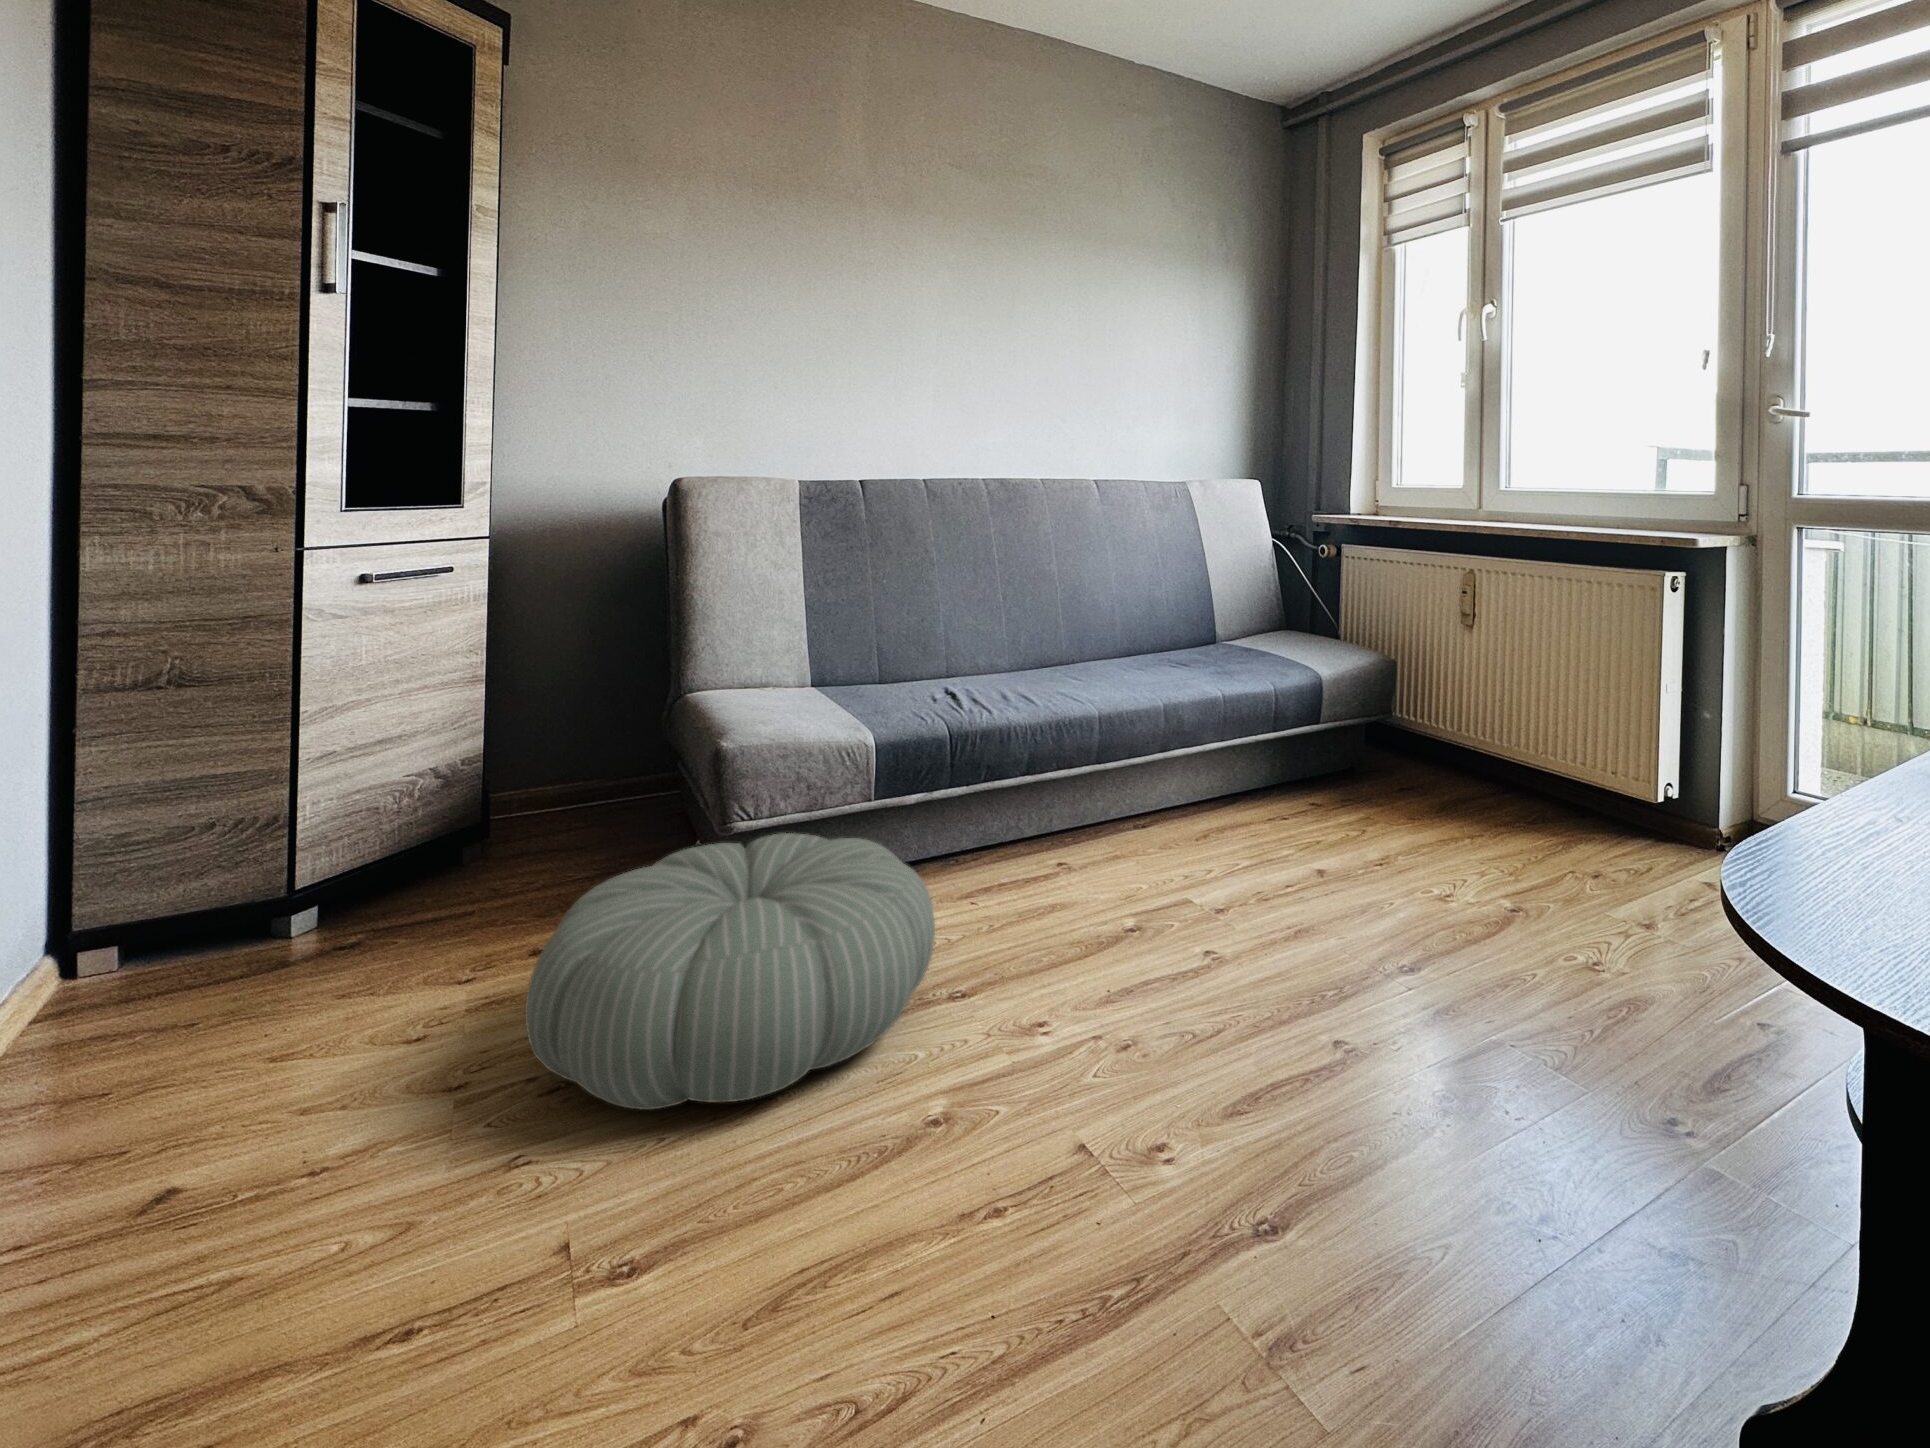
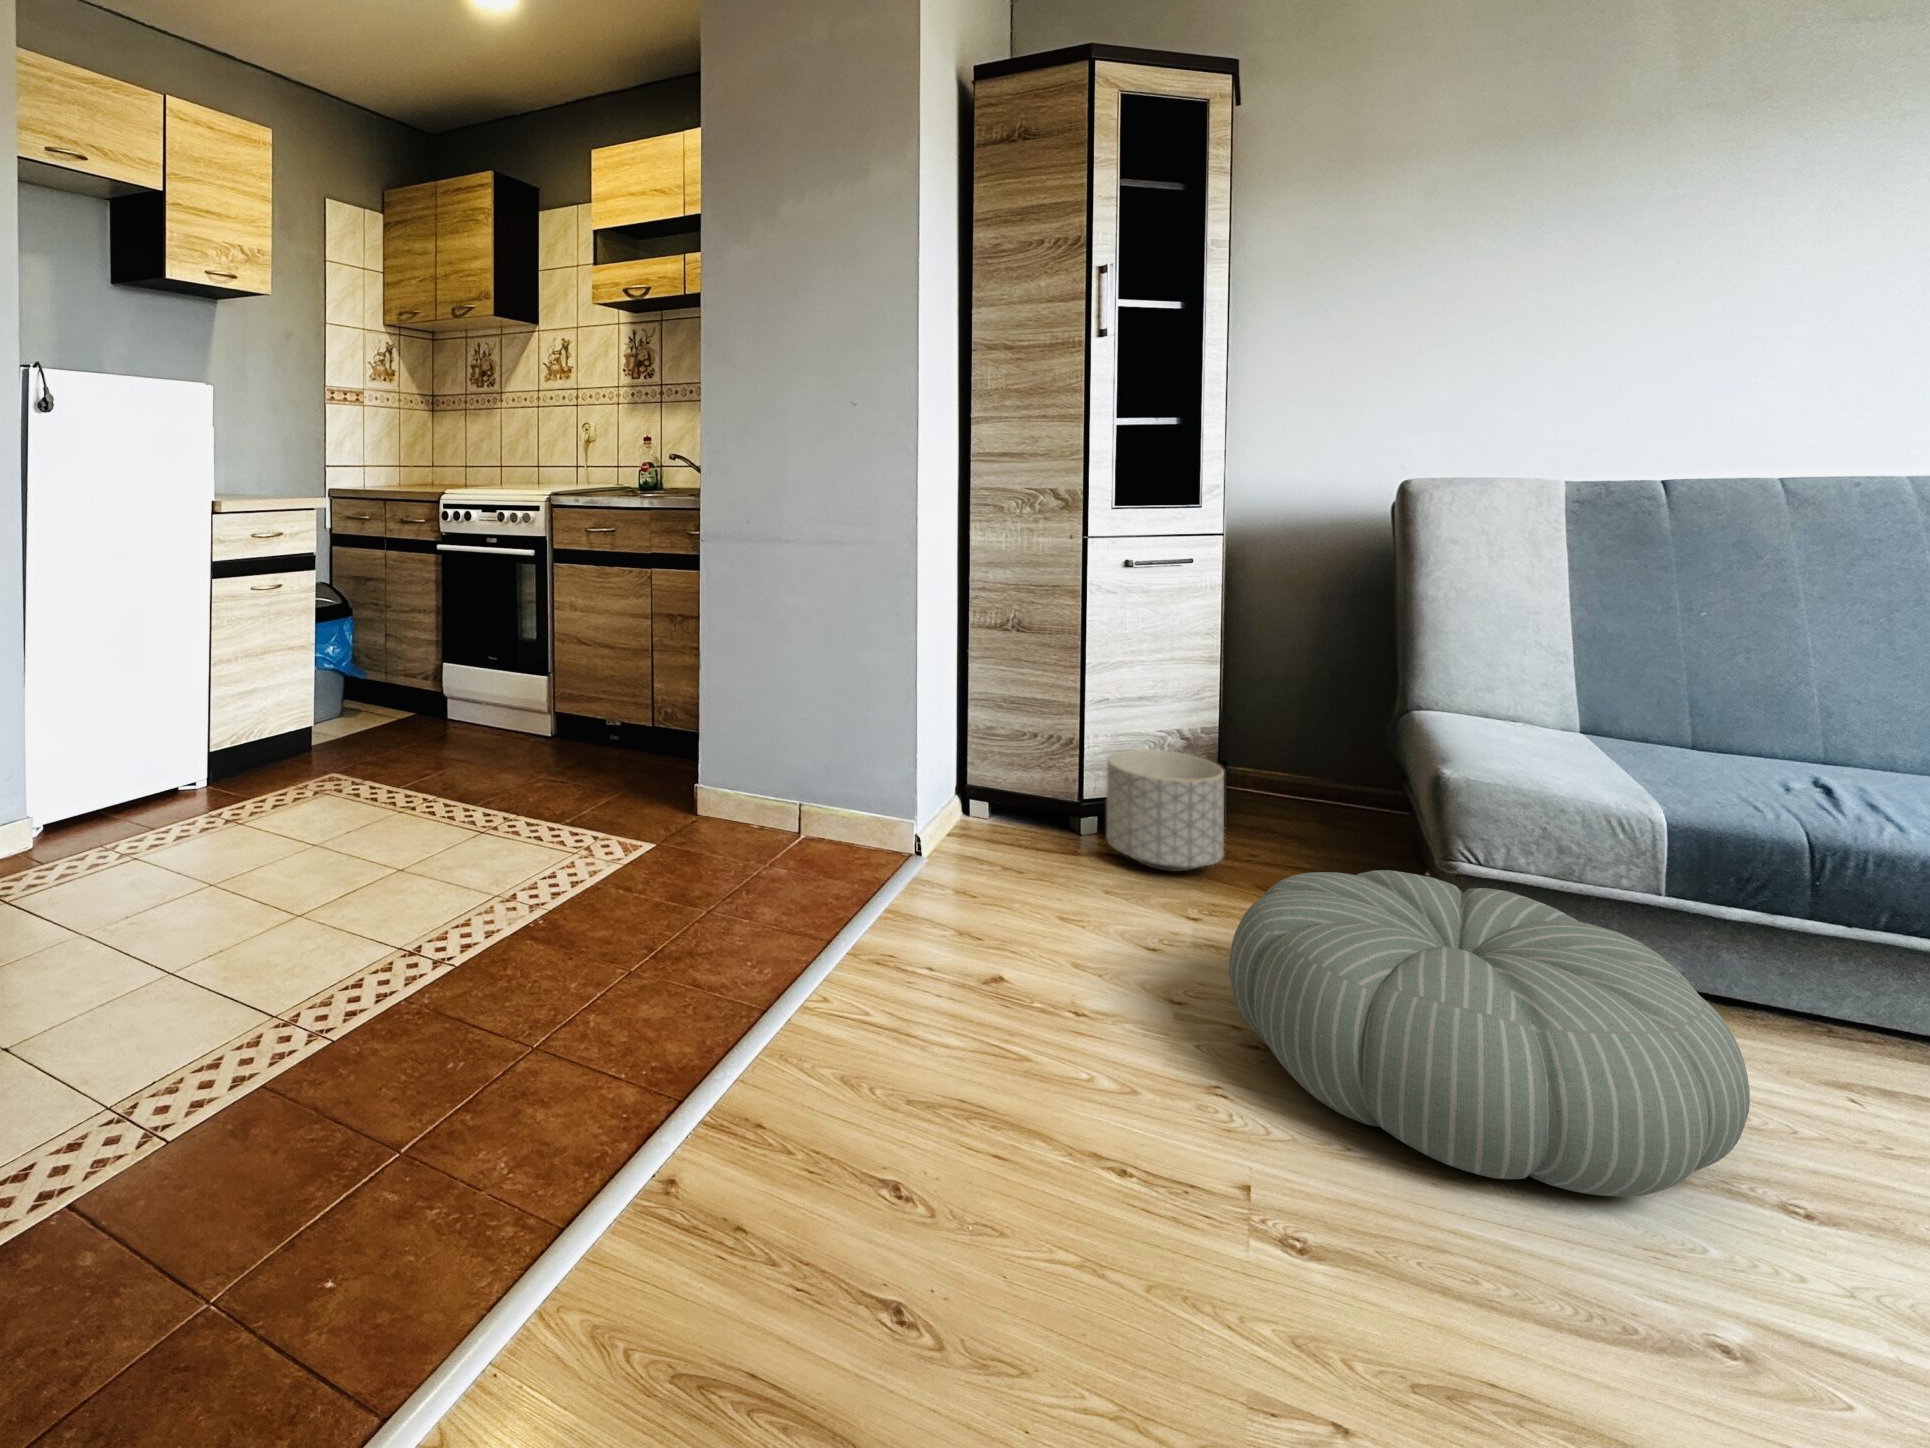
planter: none [334,793,498,943] -> present [1106,749,1224,872]

